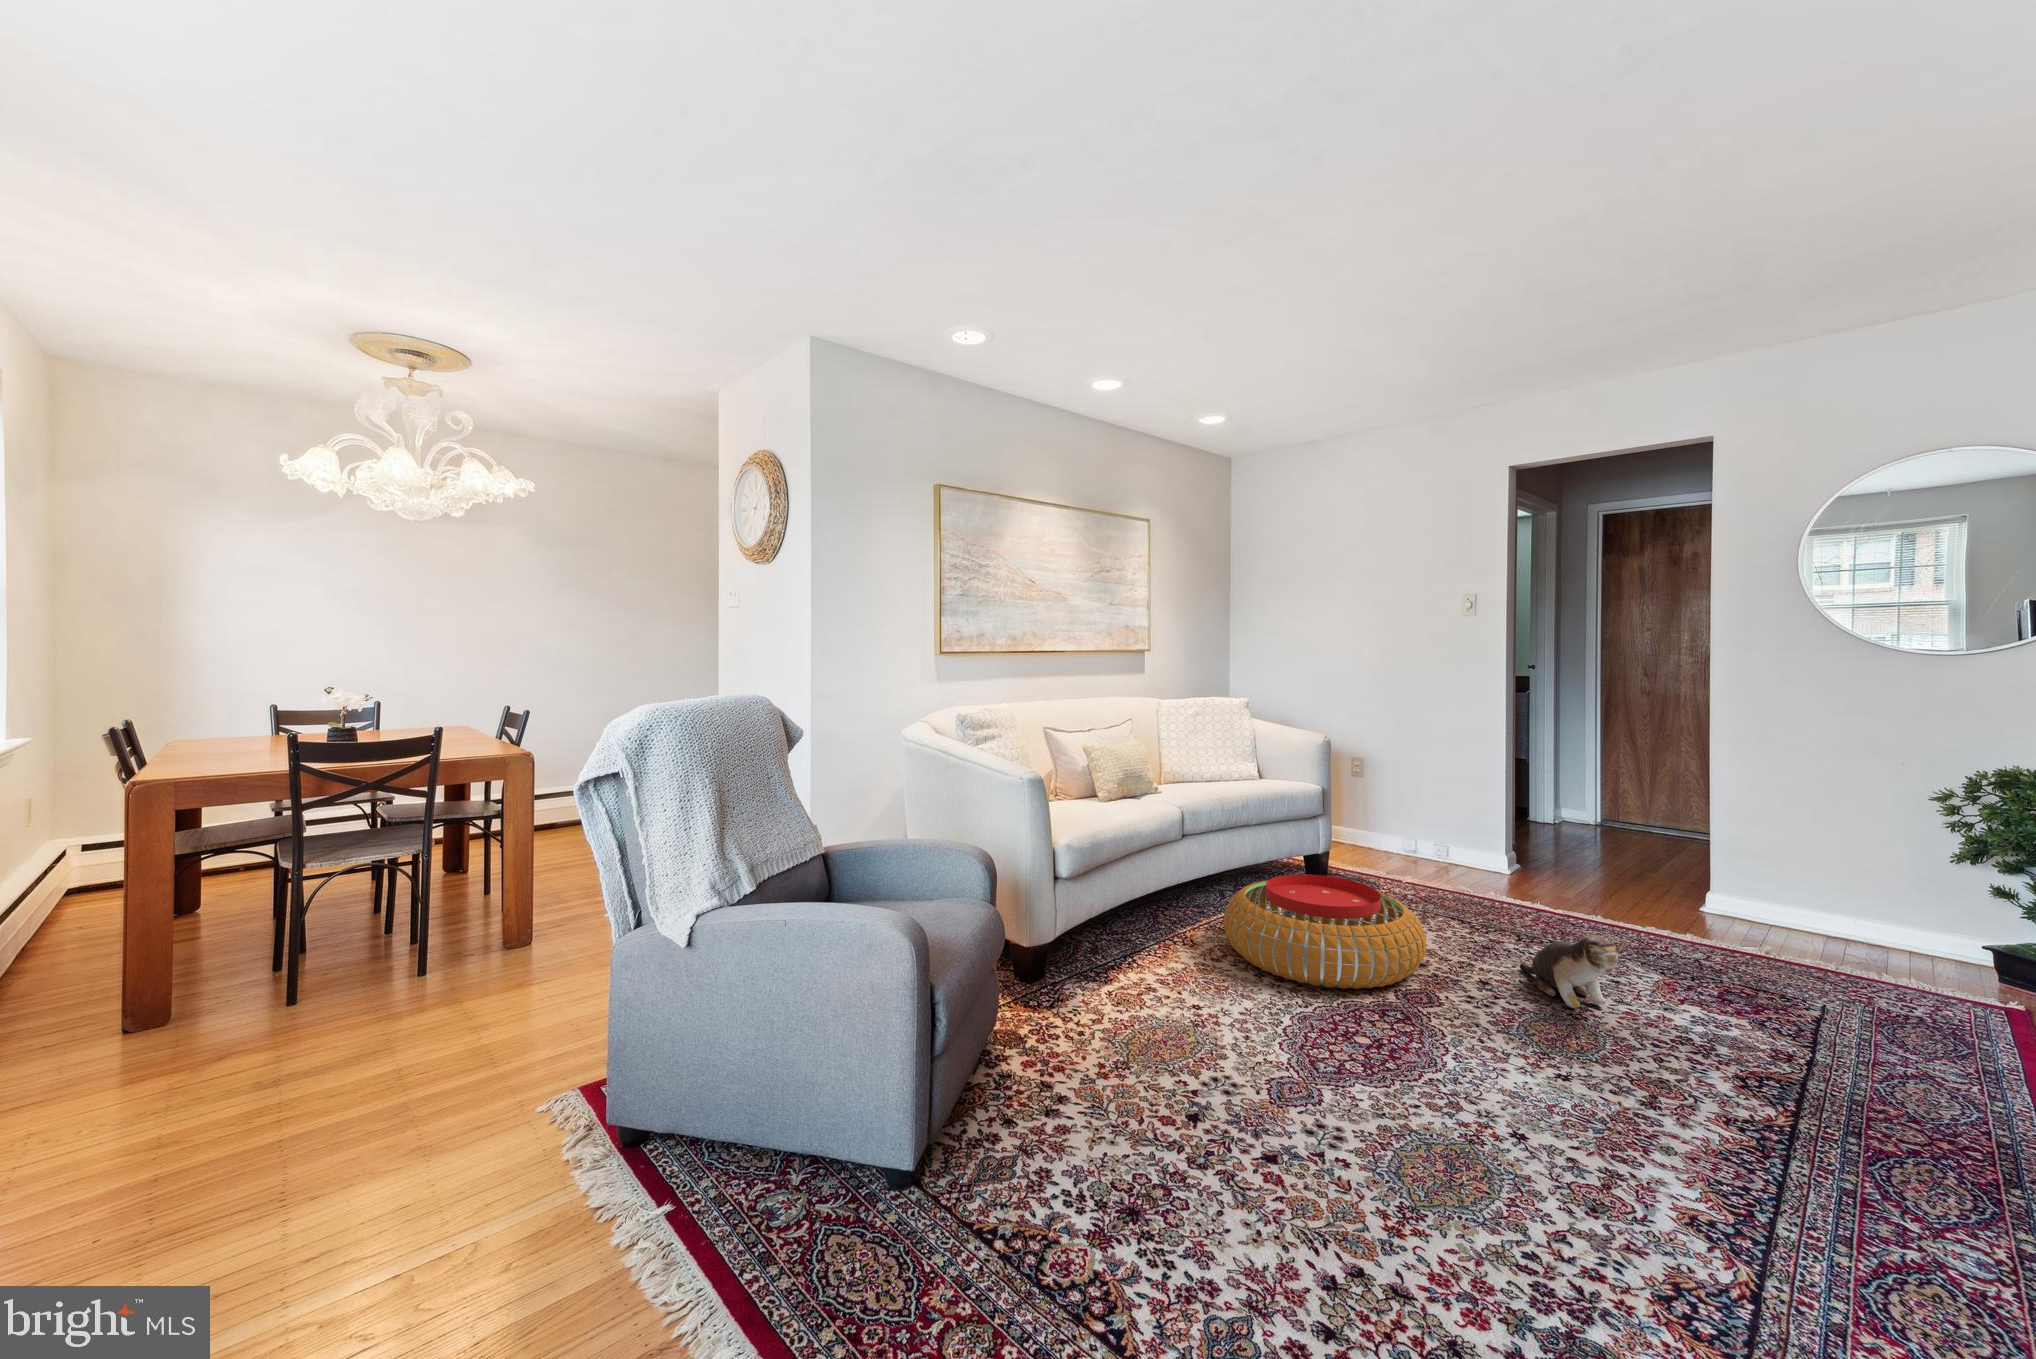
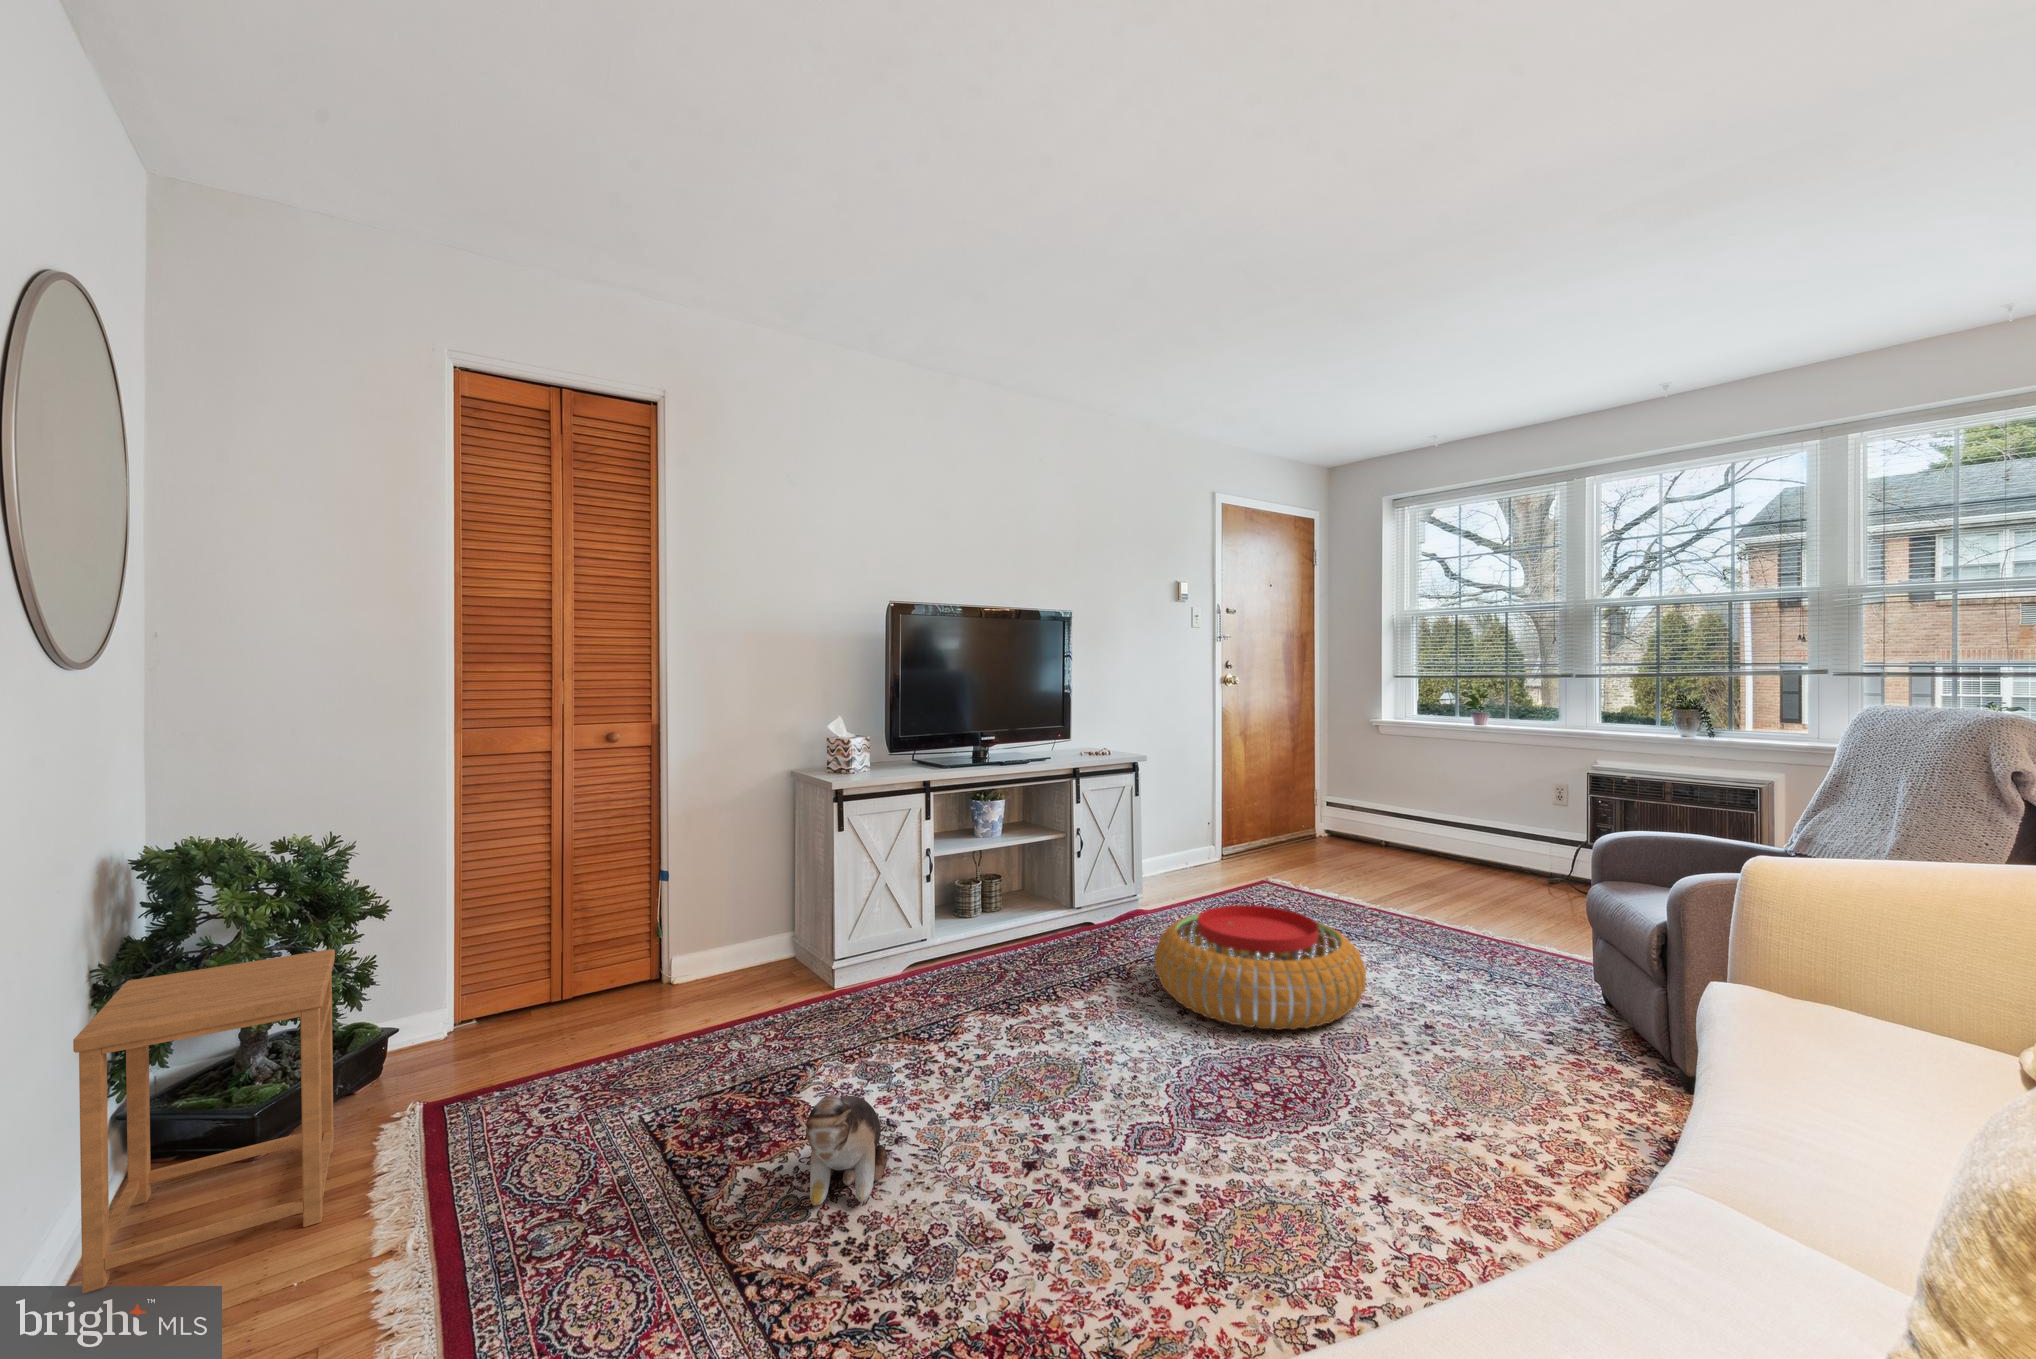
side table: none [302,931,531,1285] -> present [73,949,335,1293]
plush toy: present [1520,934,1627,1008] -> present [795,1094,887,1206]

